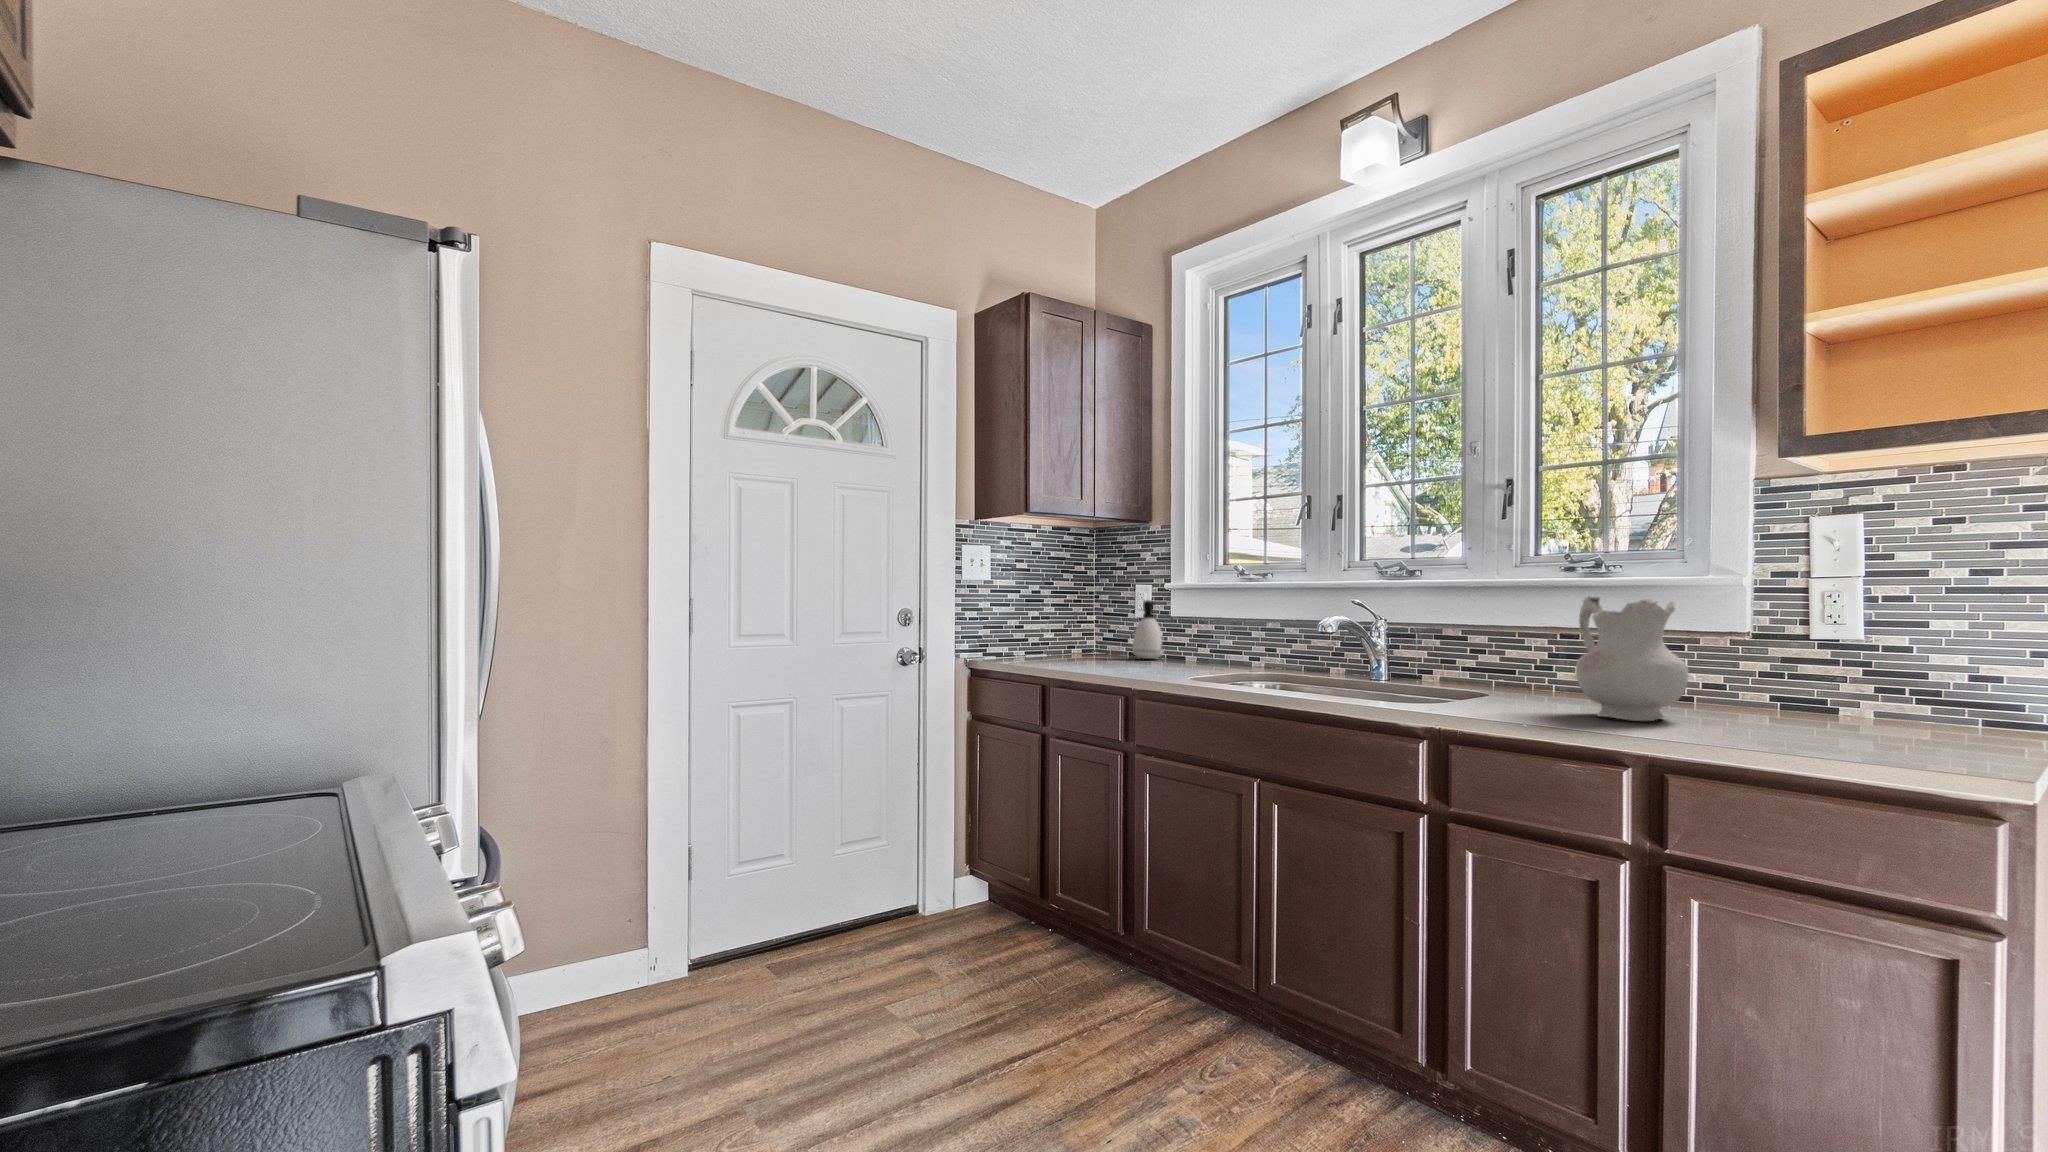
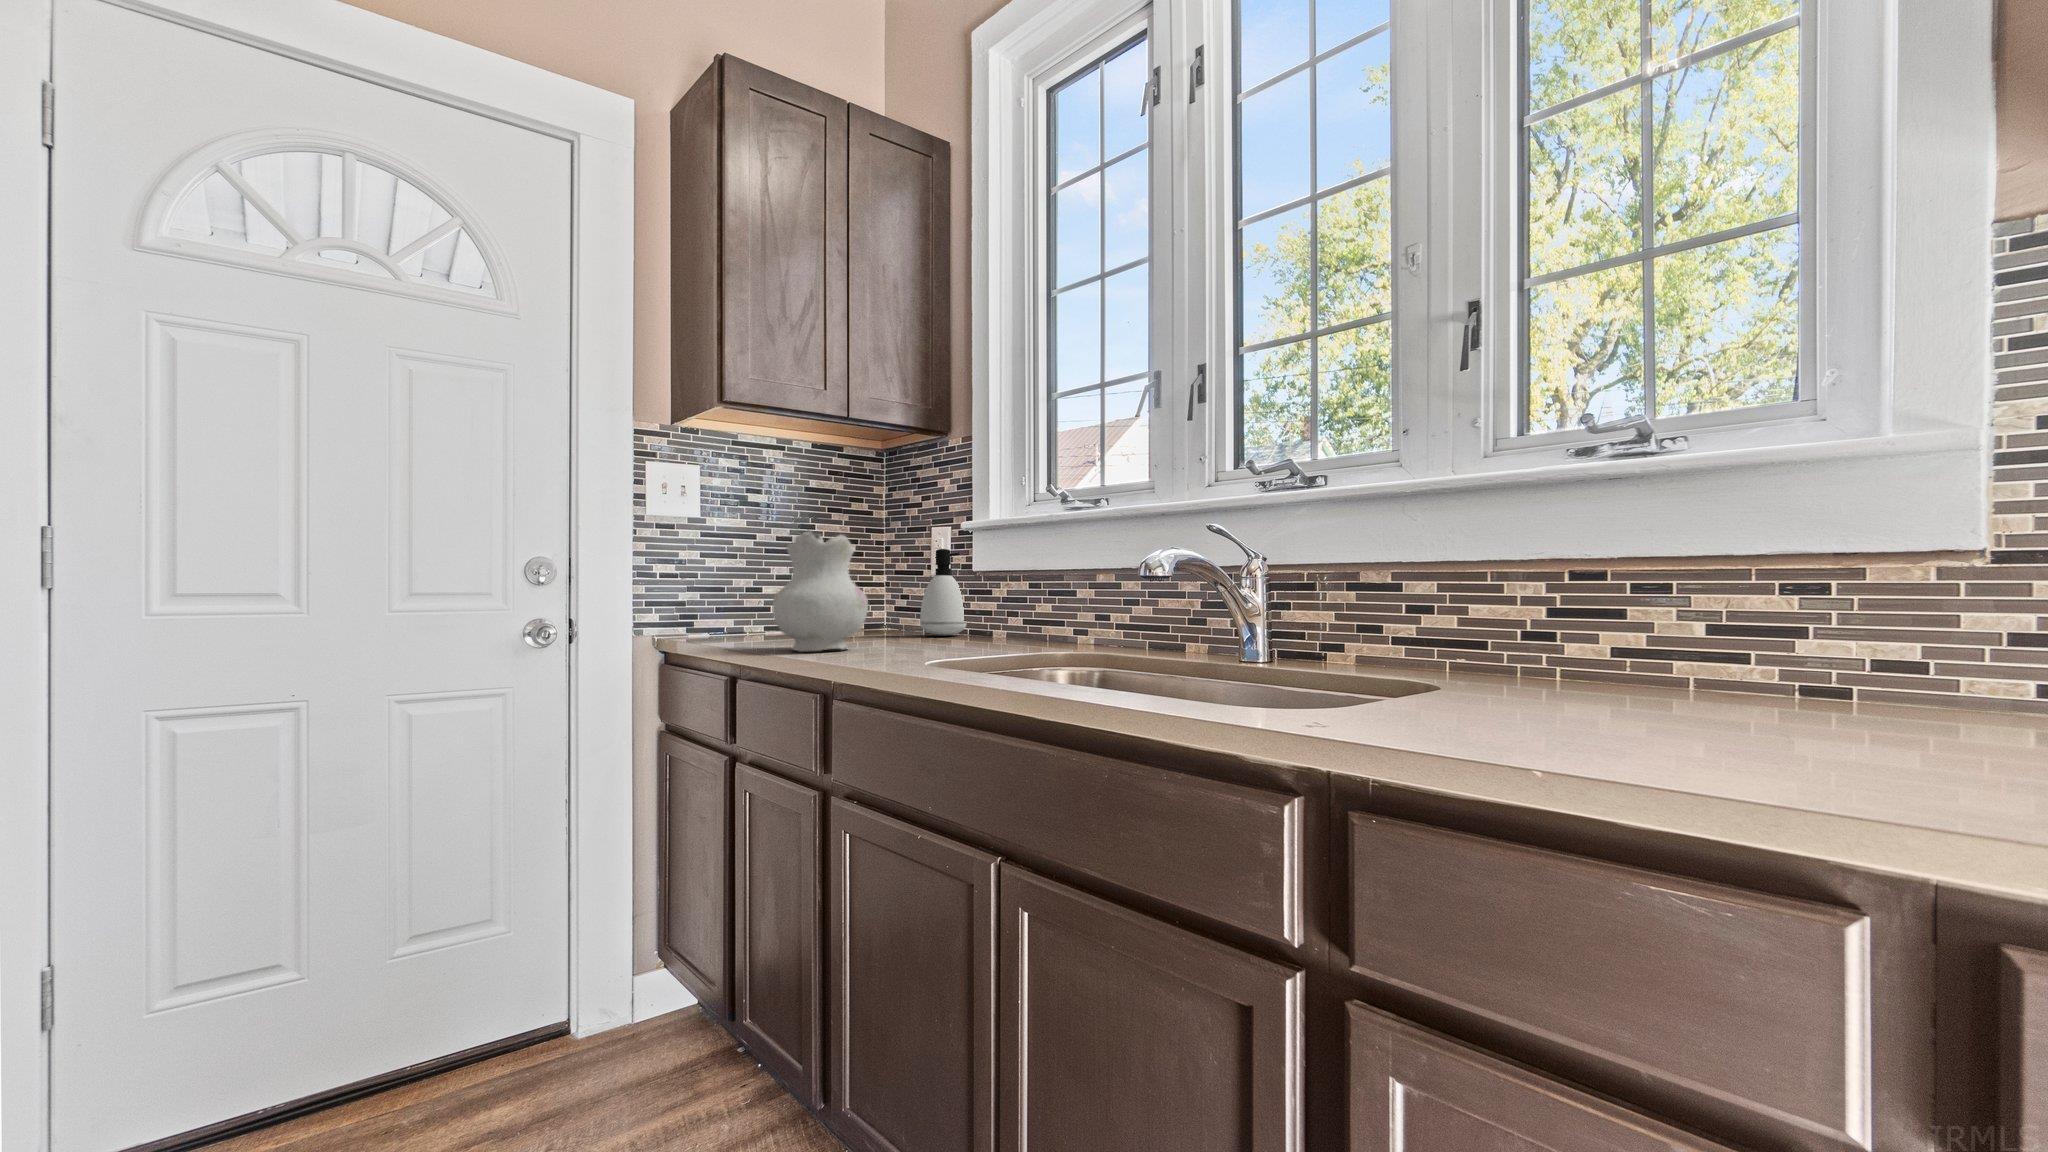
ceramic pitcher: present [1576,597,1689,721] -> present [773,532,868,651]

